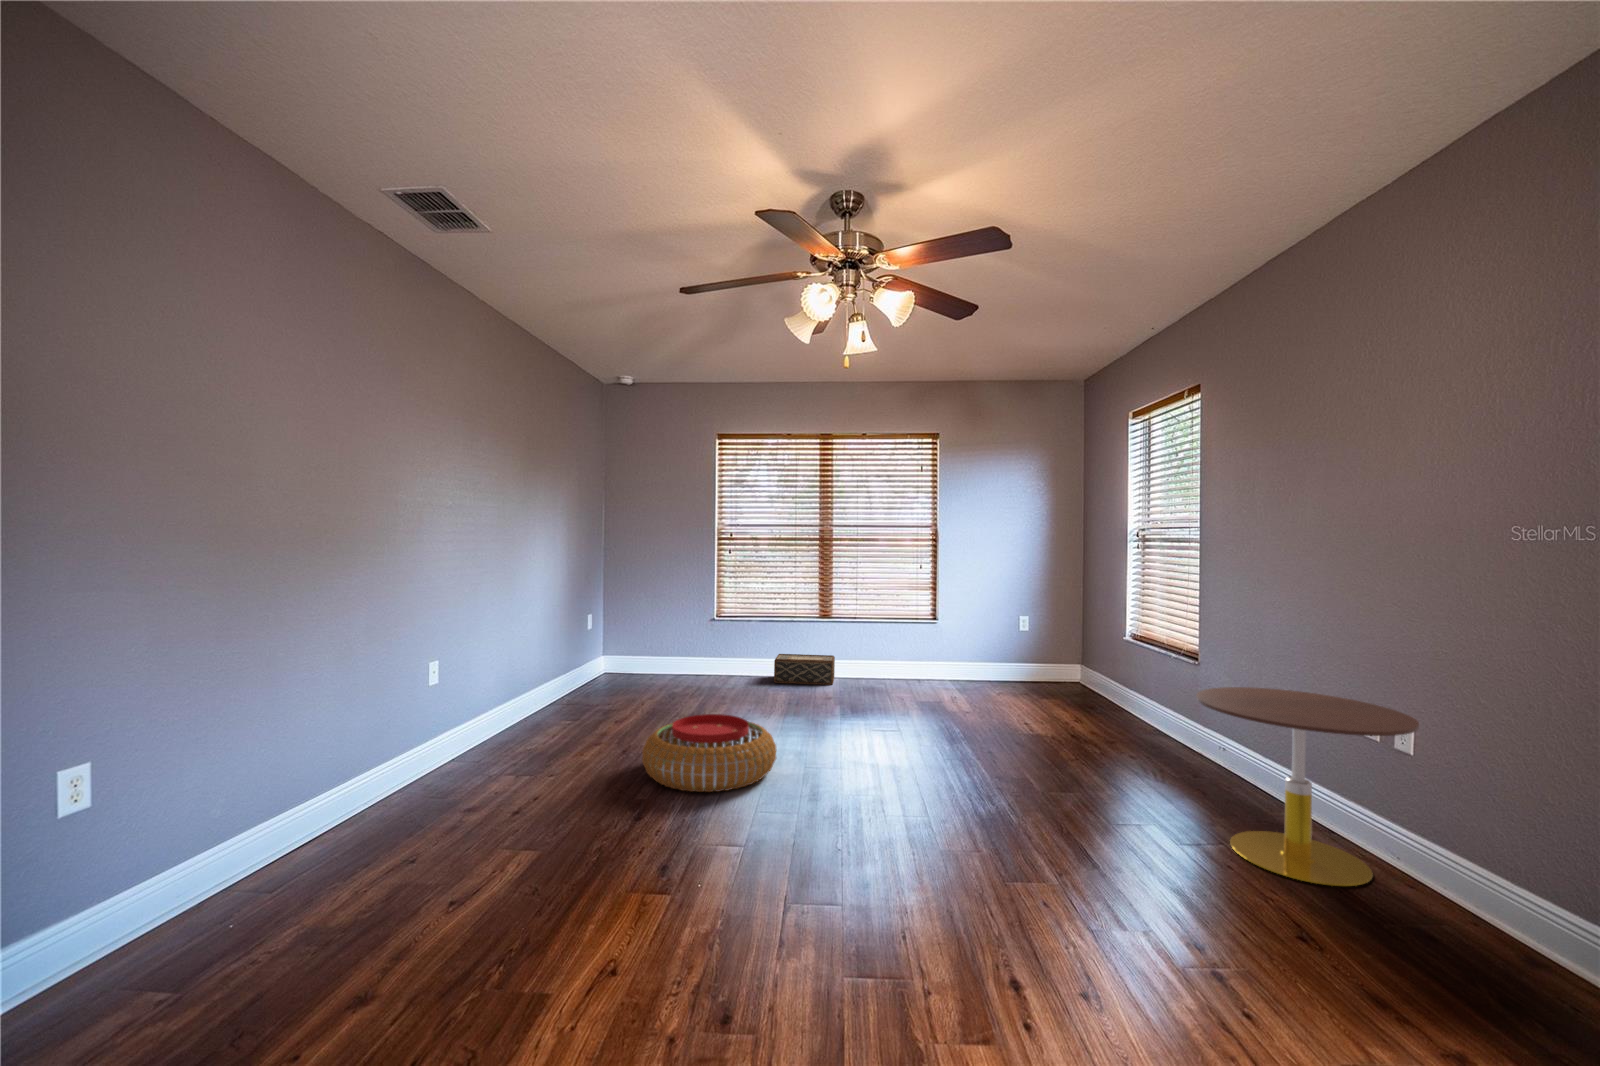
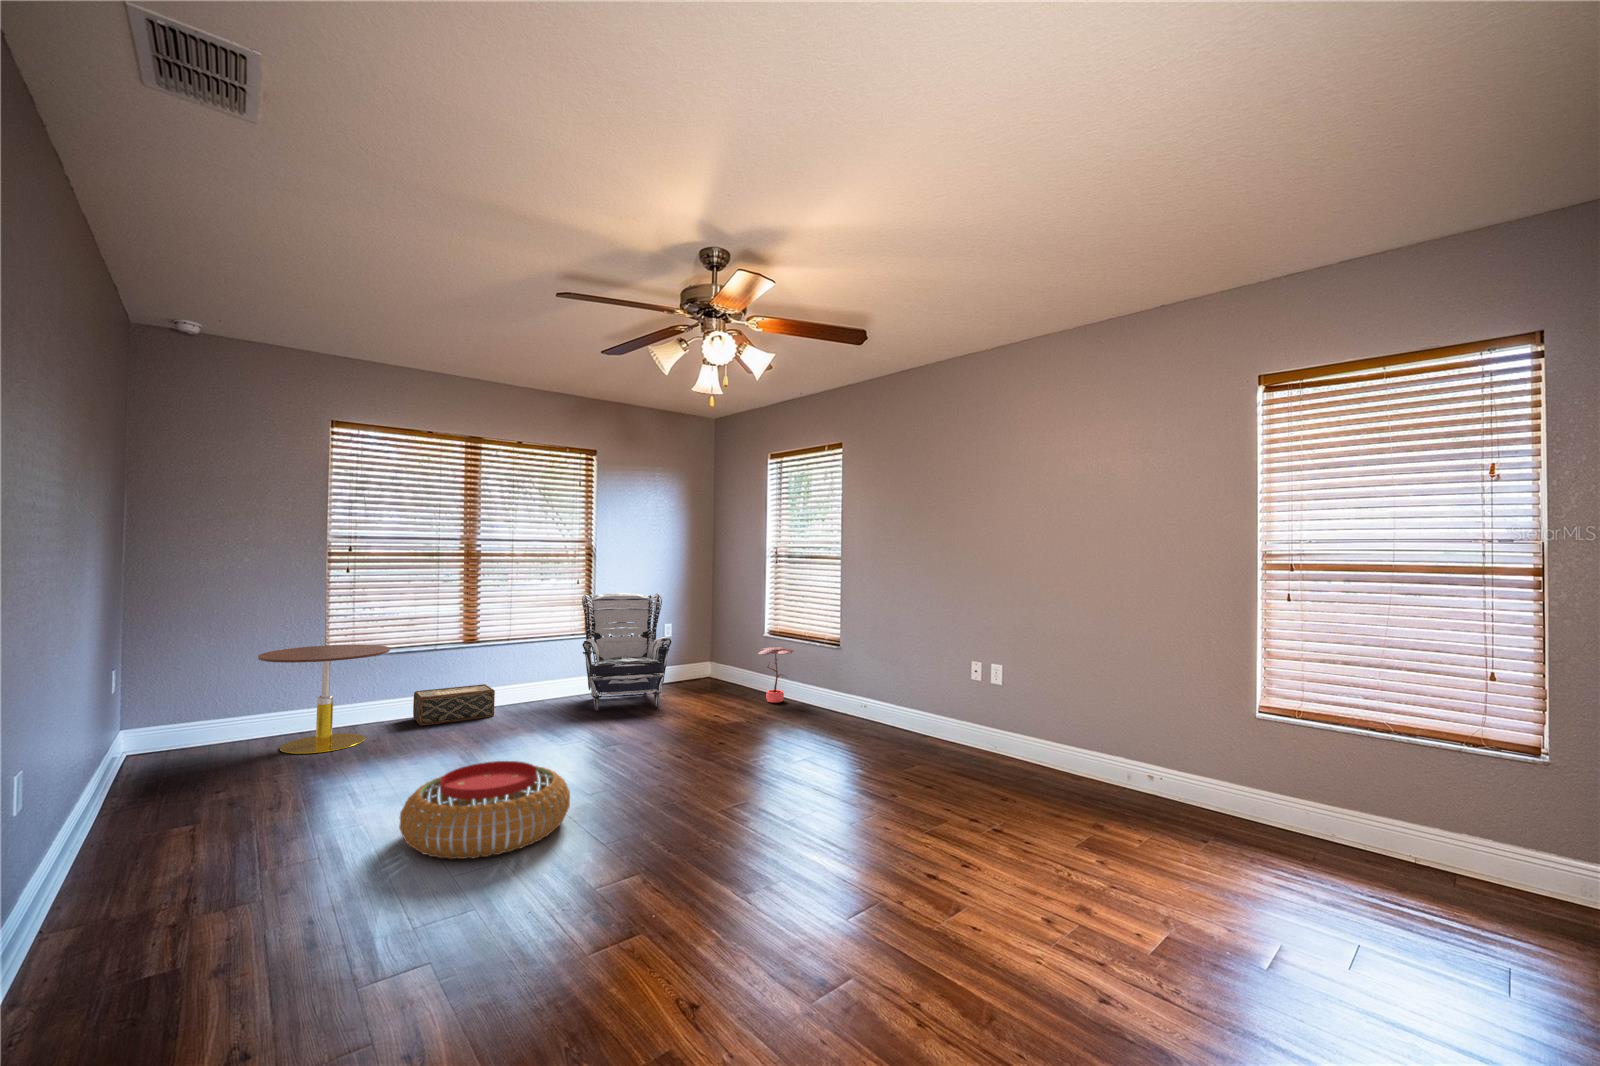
armchair: none [905,579,1001,701] -> present [582,593,671,711]
potted plant: none [1095,653,1150,722] -> present [758,647,794,703]
side table: present [1196,687,1419,886] -> present [258,644,390,754]

